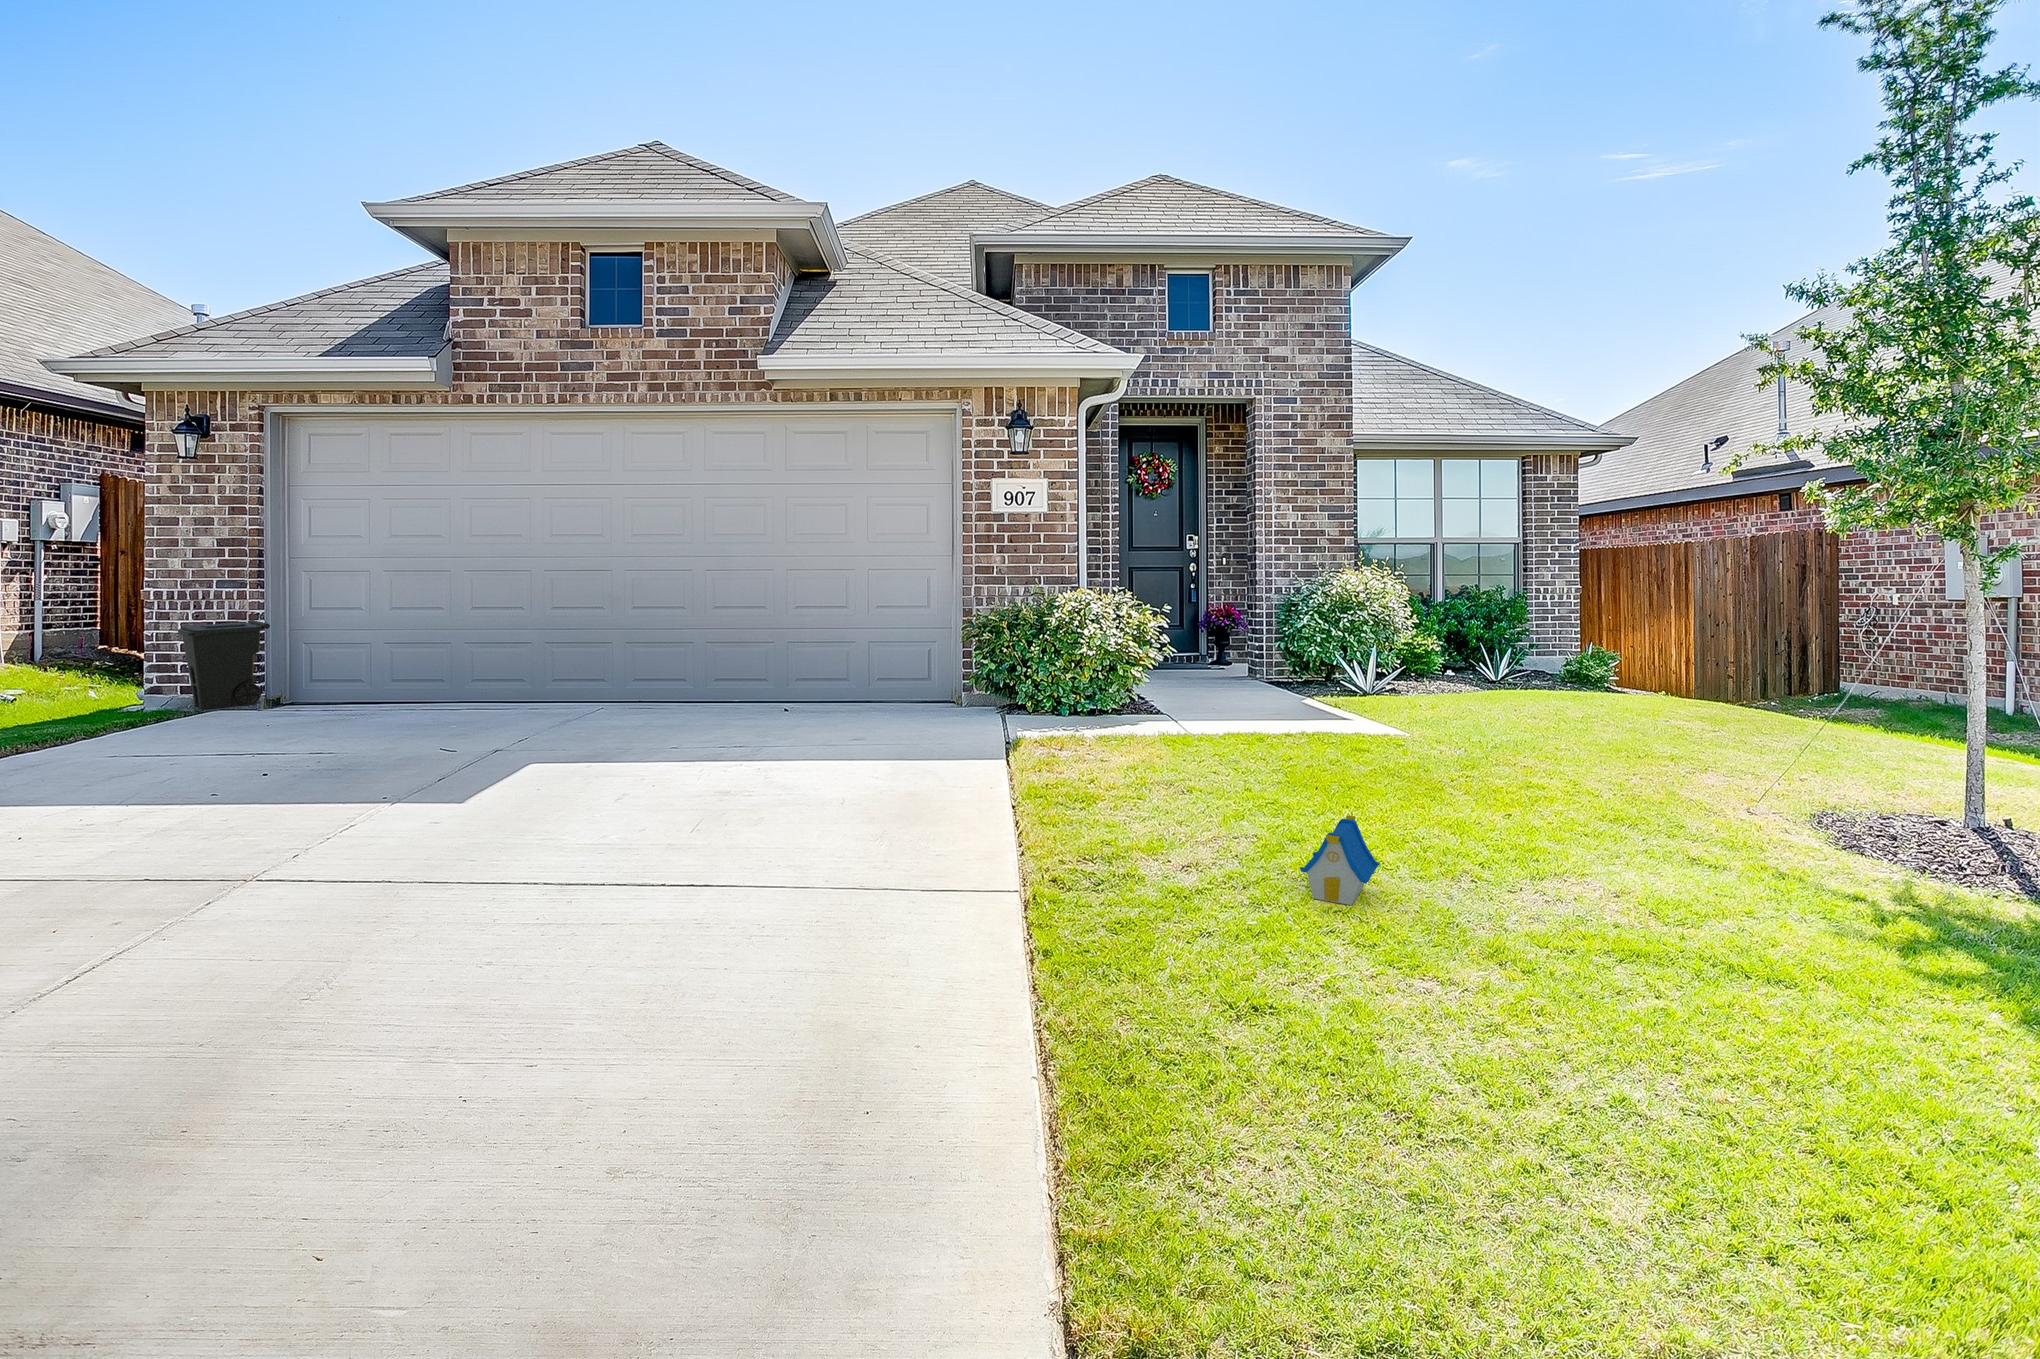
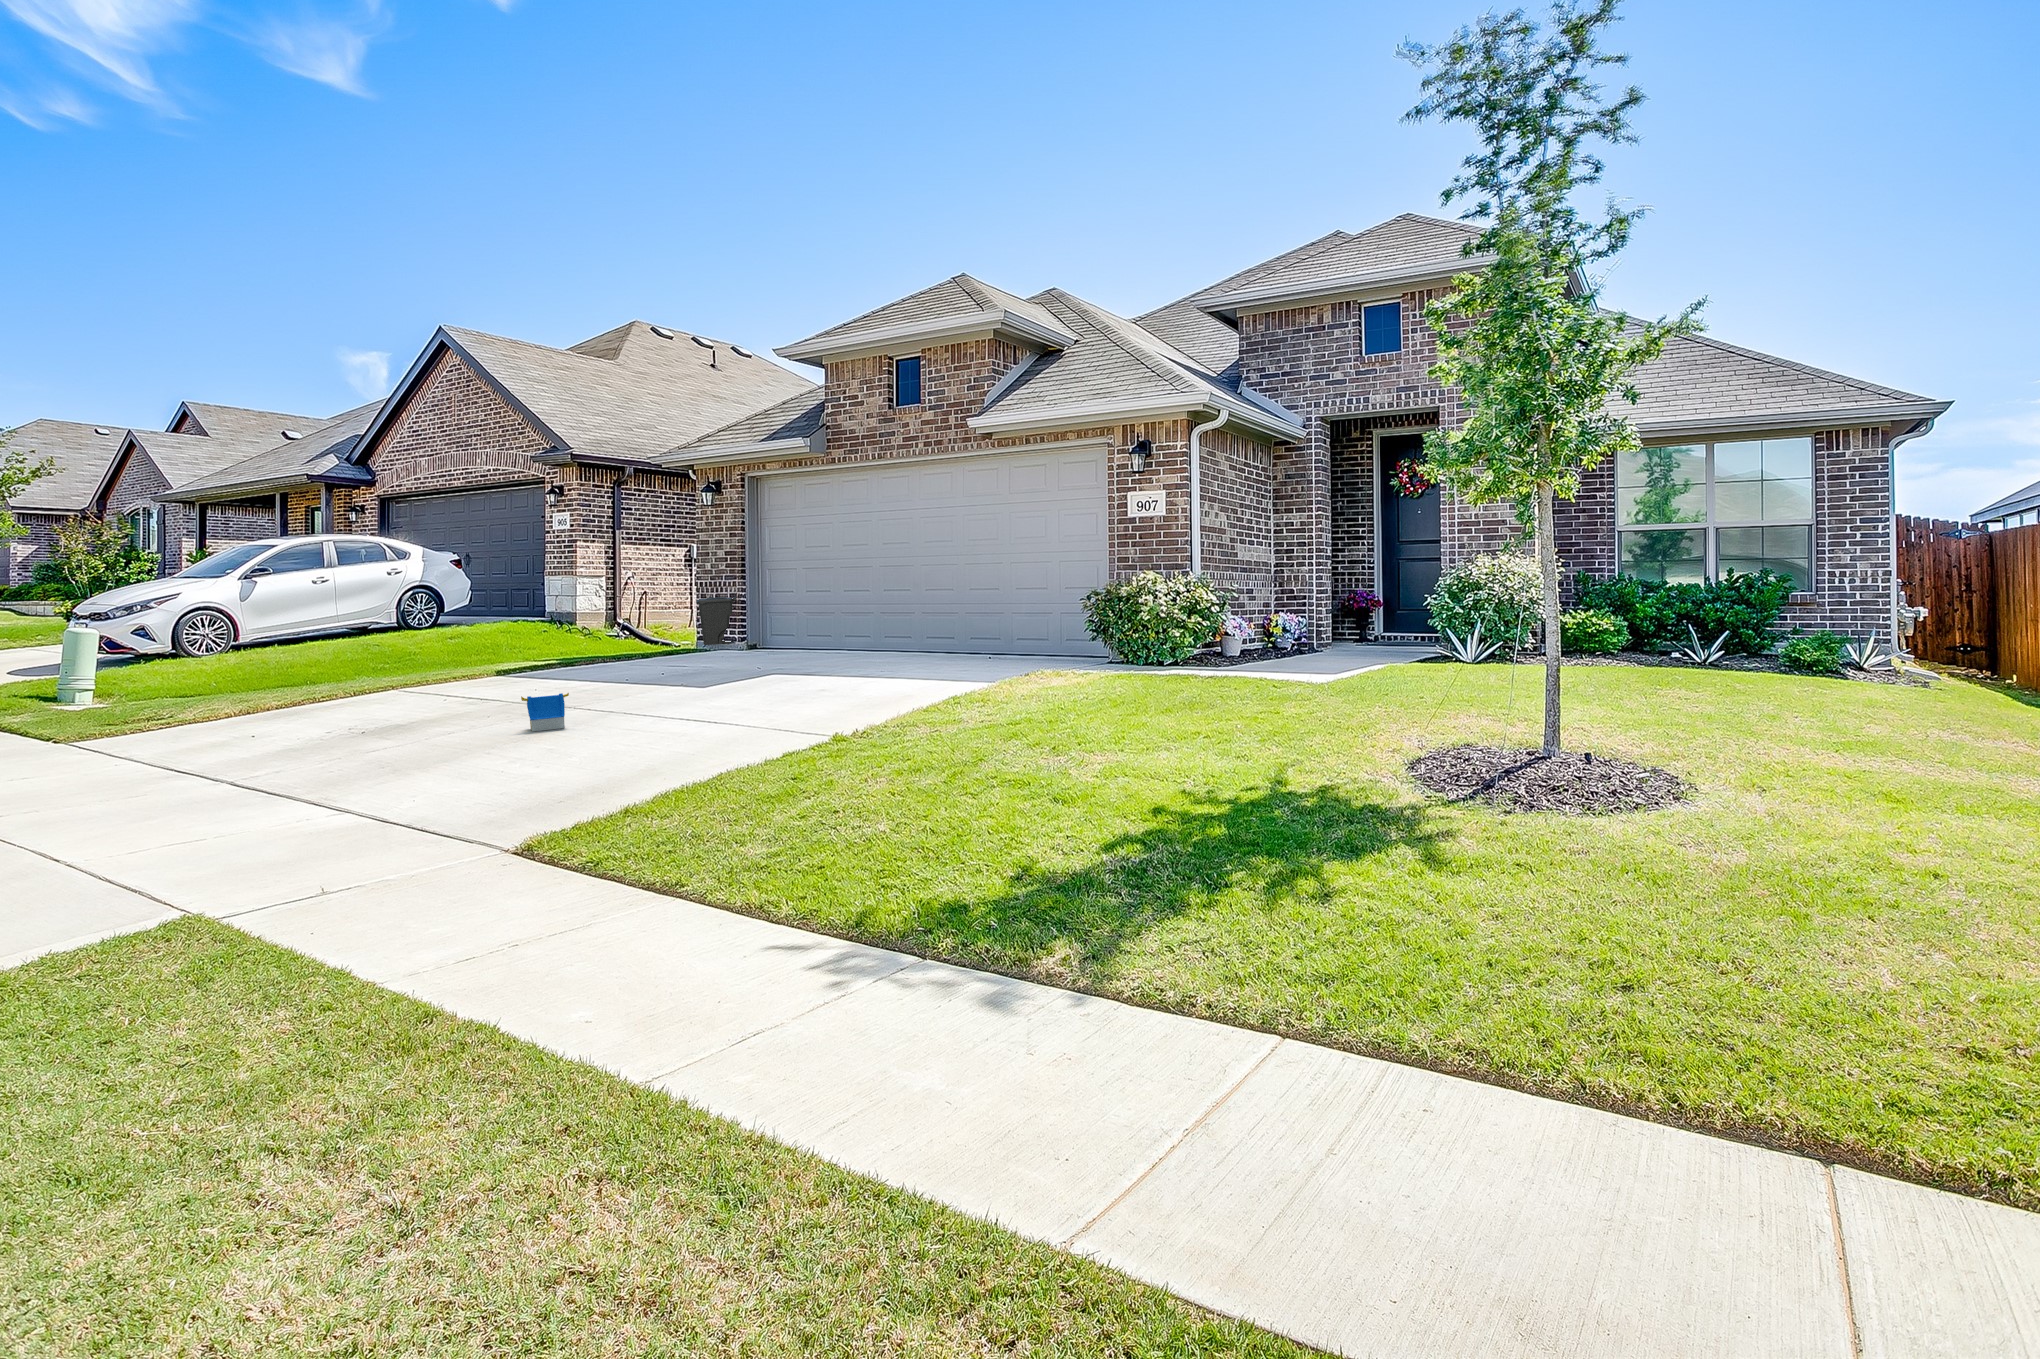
toy house: present [1300,816,1380,905] -> present [521,693,569,731]

